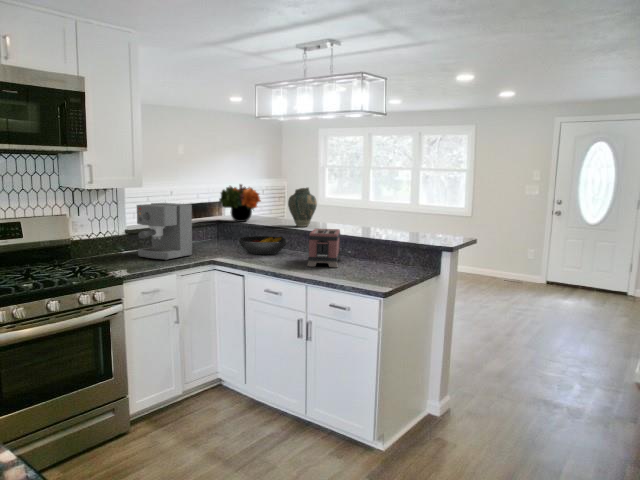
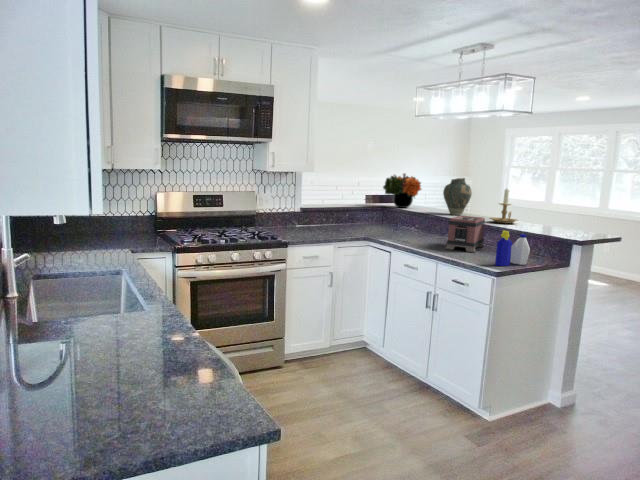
candle holder: none [342,197,370,233] -> present [490,189,518,223]
coffee maker: present [137,203,192,260] -> none [305,186,352,234]
fruit bowl: present [238,236,288,255] -> none [391,220,436,237]
bottle: none [368,244,397,282] -> present [495,231,530,266]

